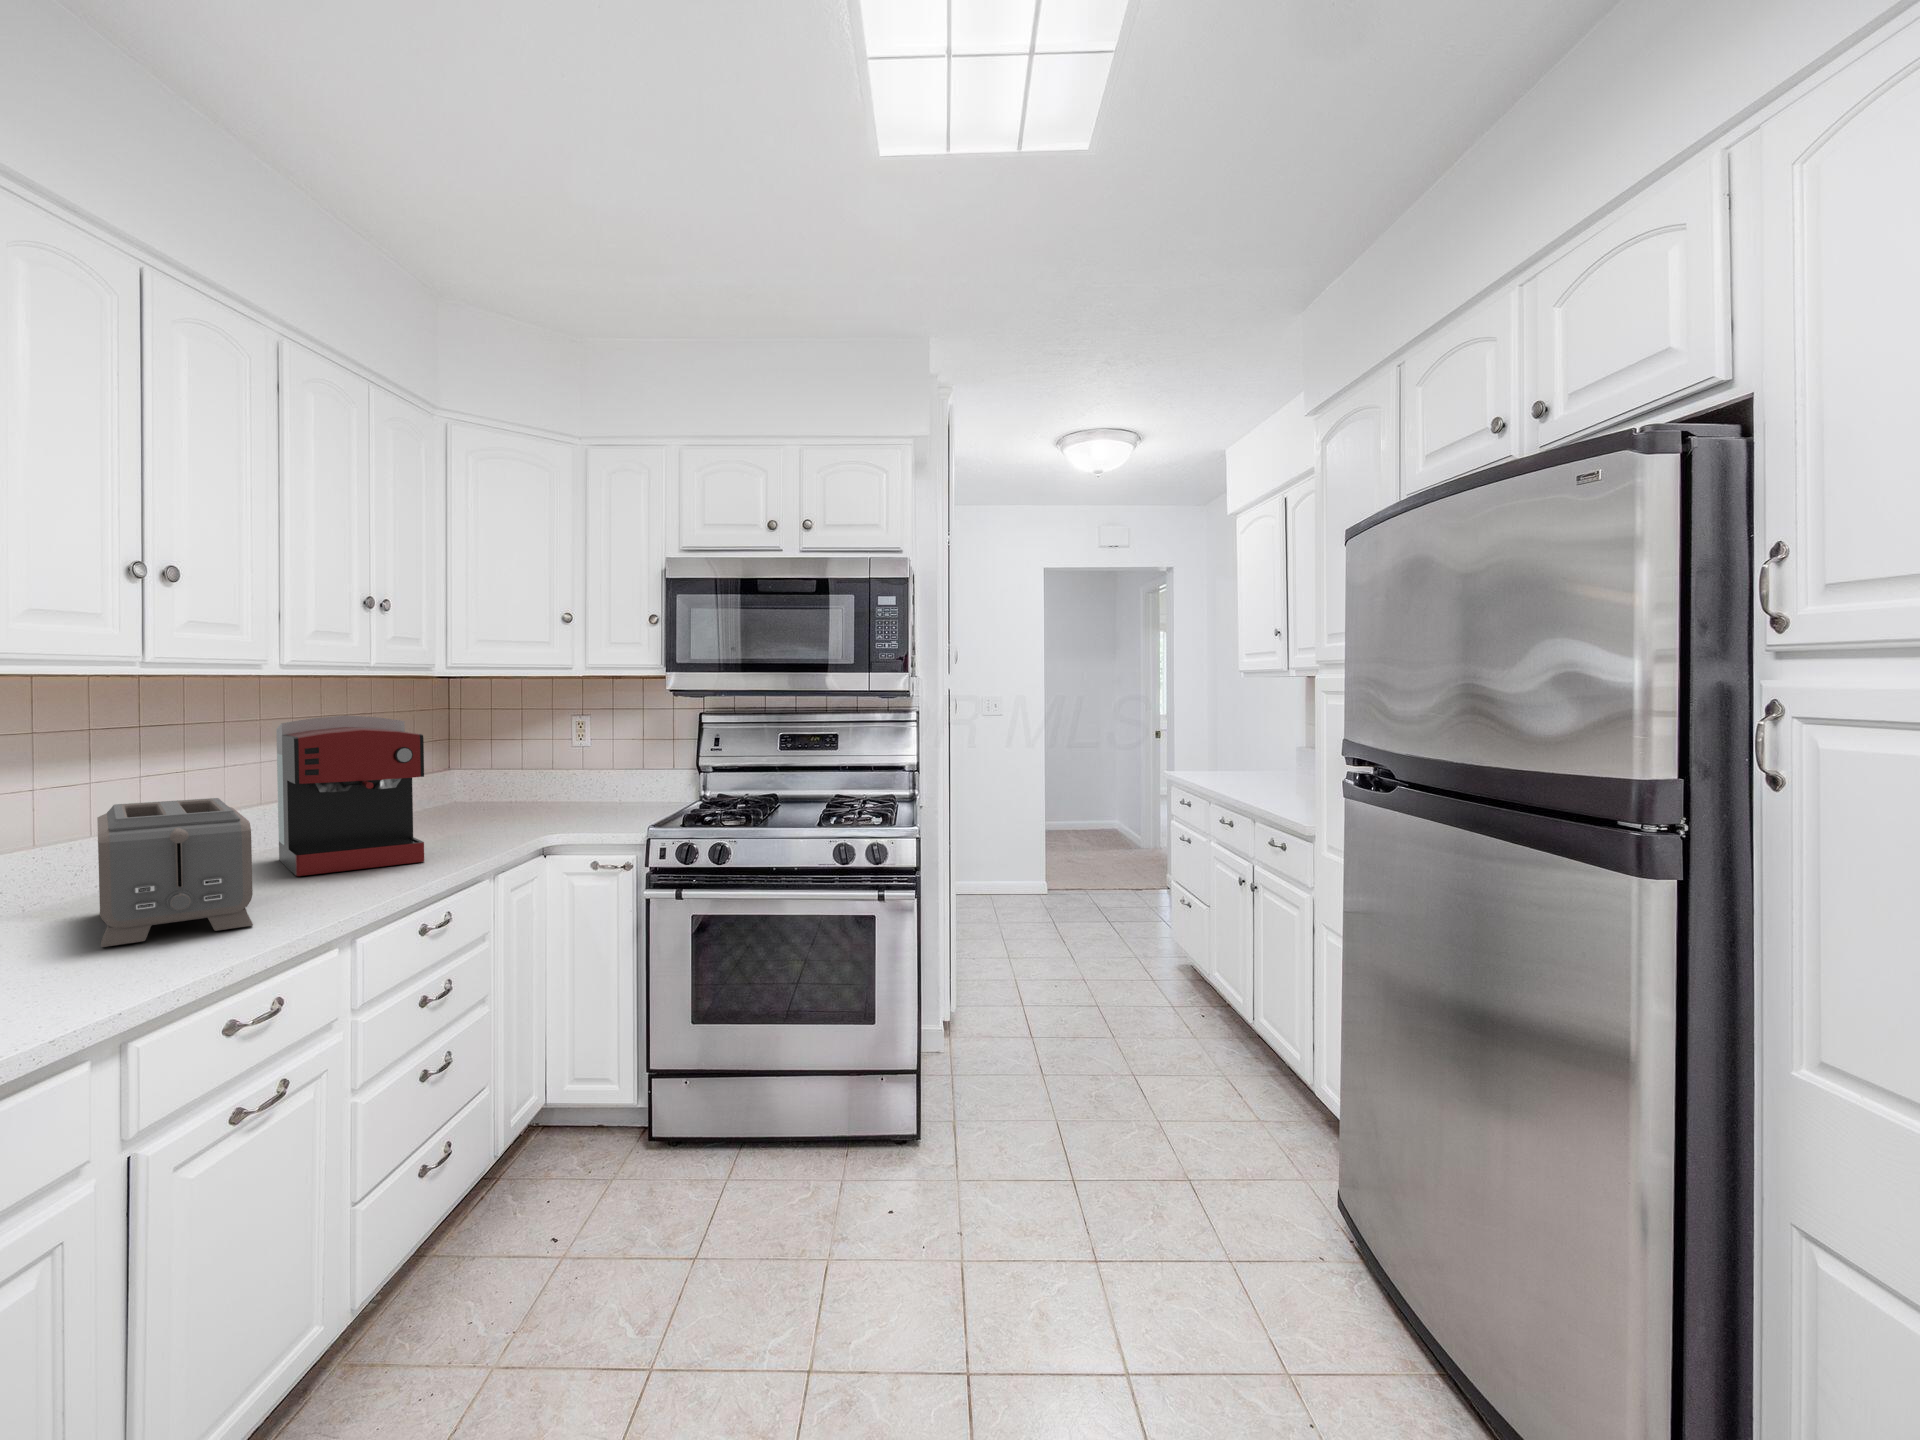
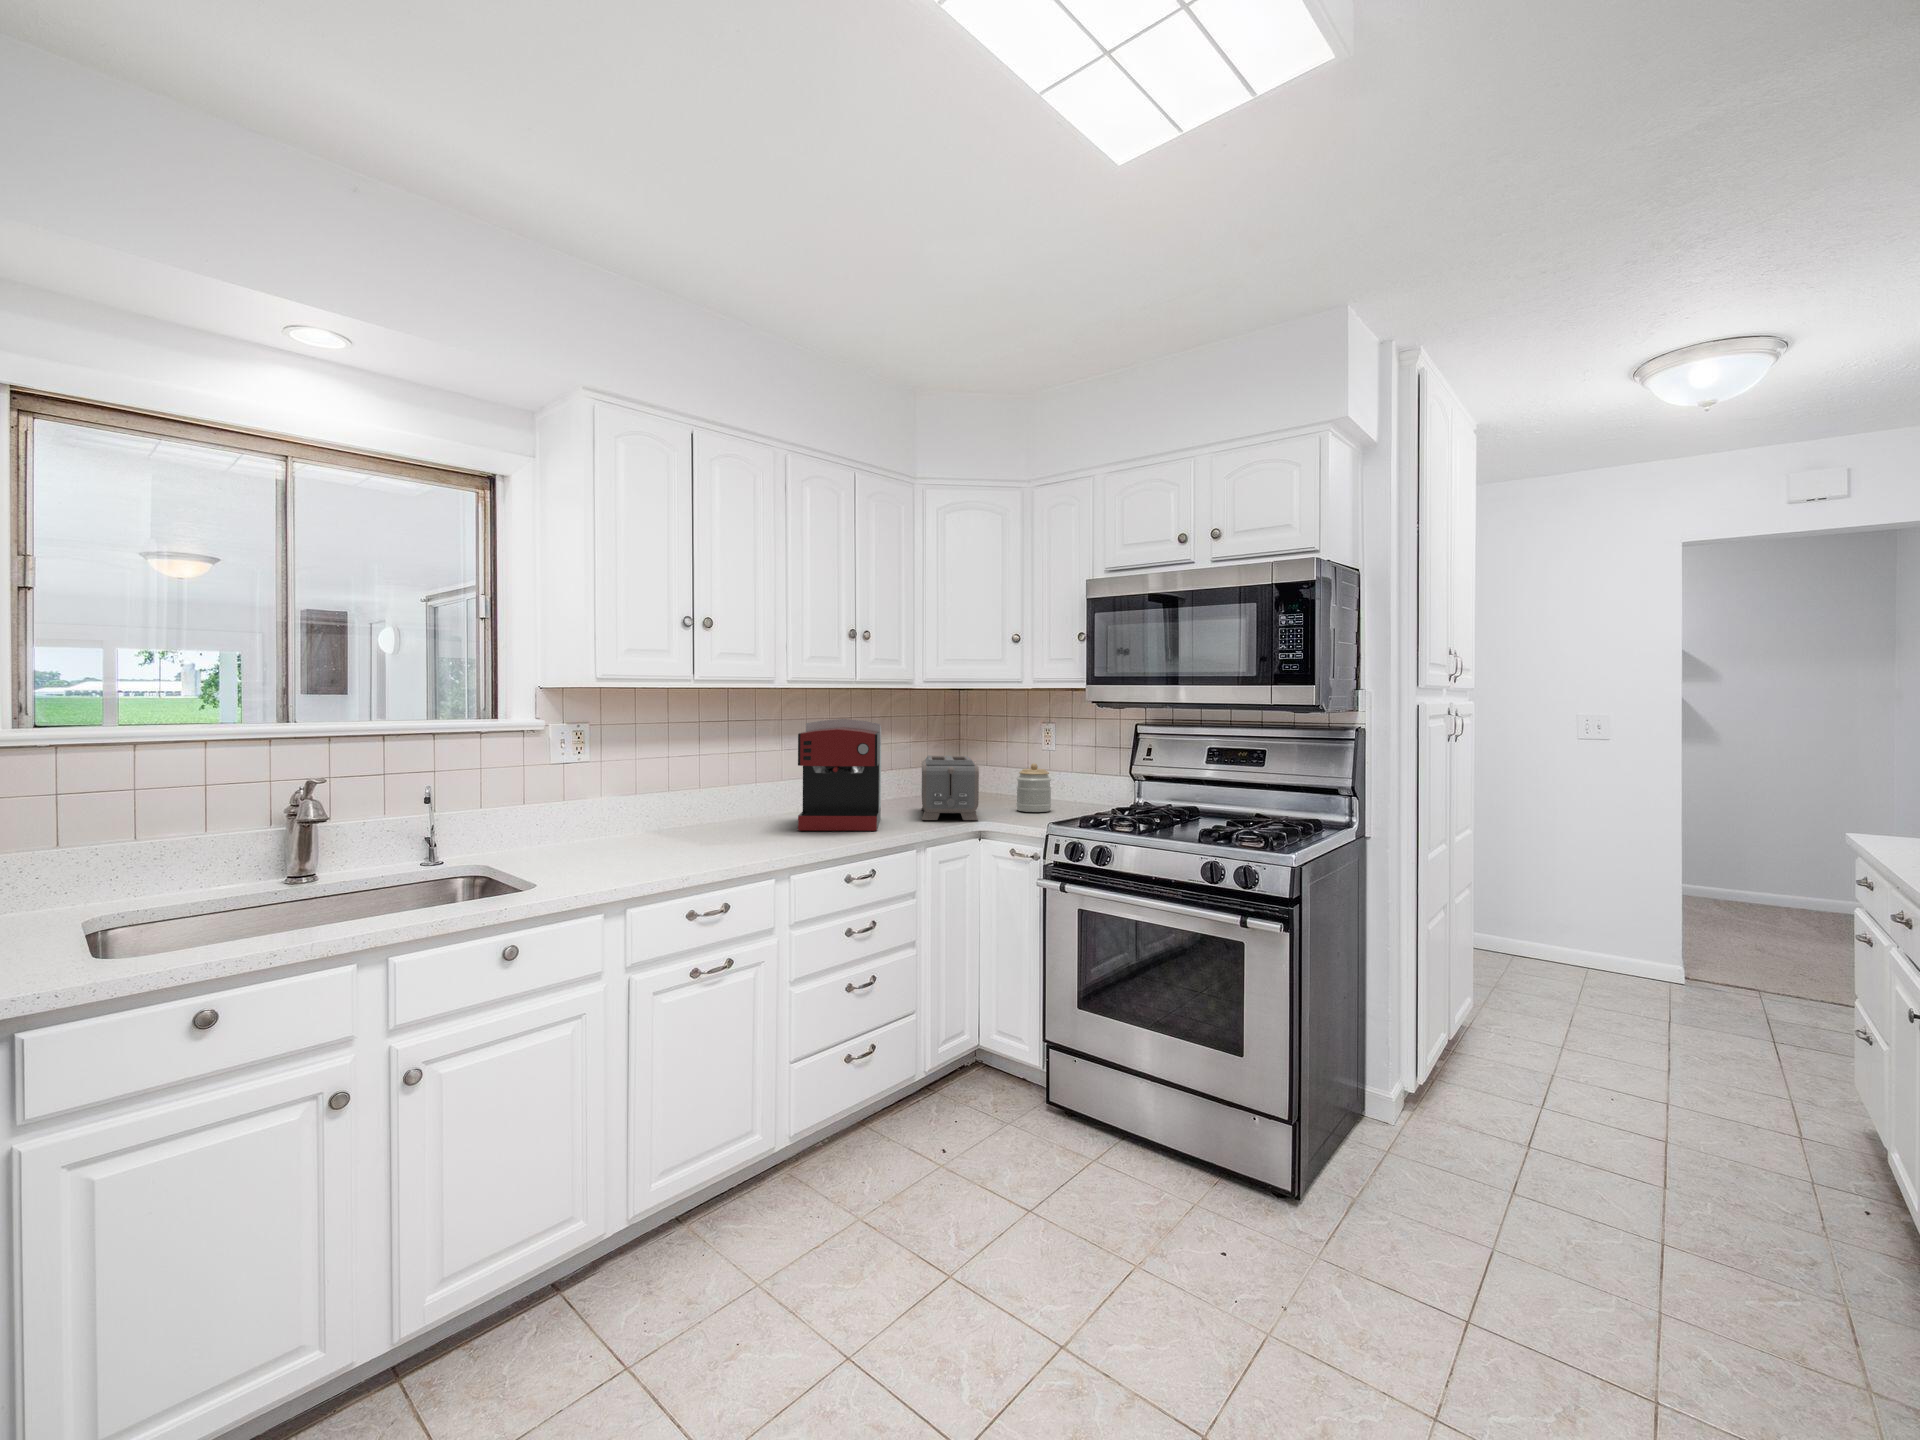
jar: none [563,762,607,818] -> present [1016,763,1051,812]
toaster: present [97,798,253,947] -> present [922,756,979,820]

